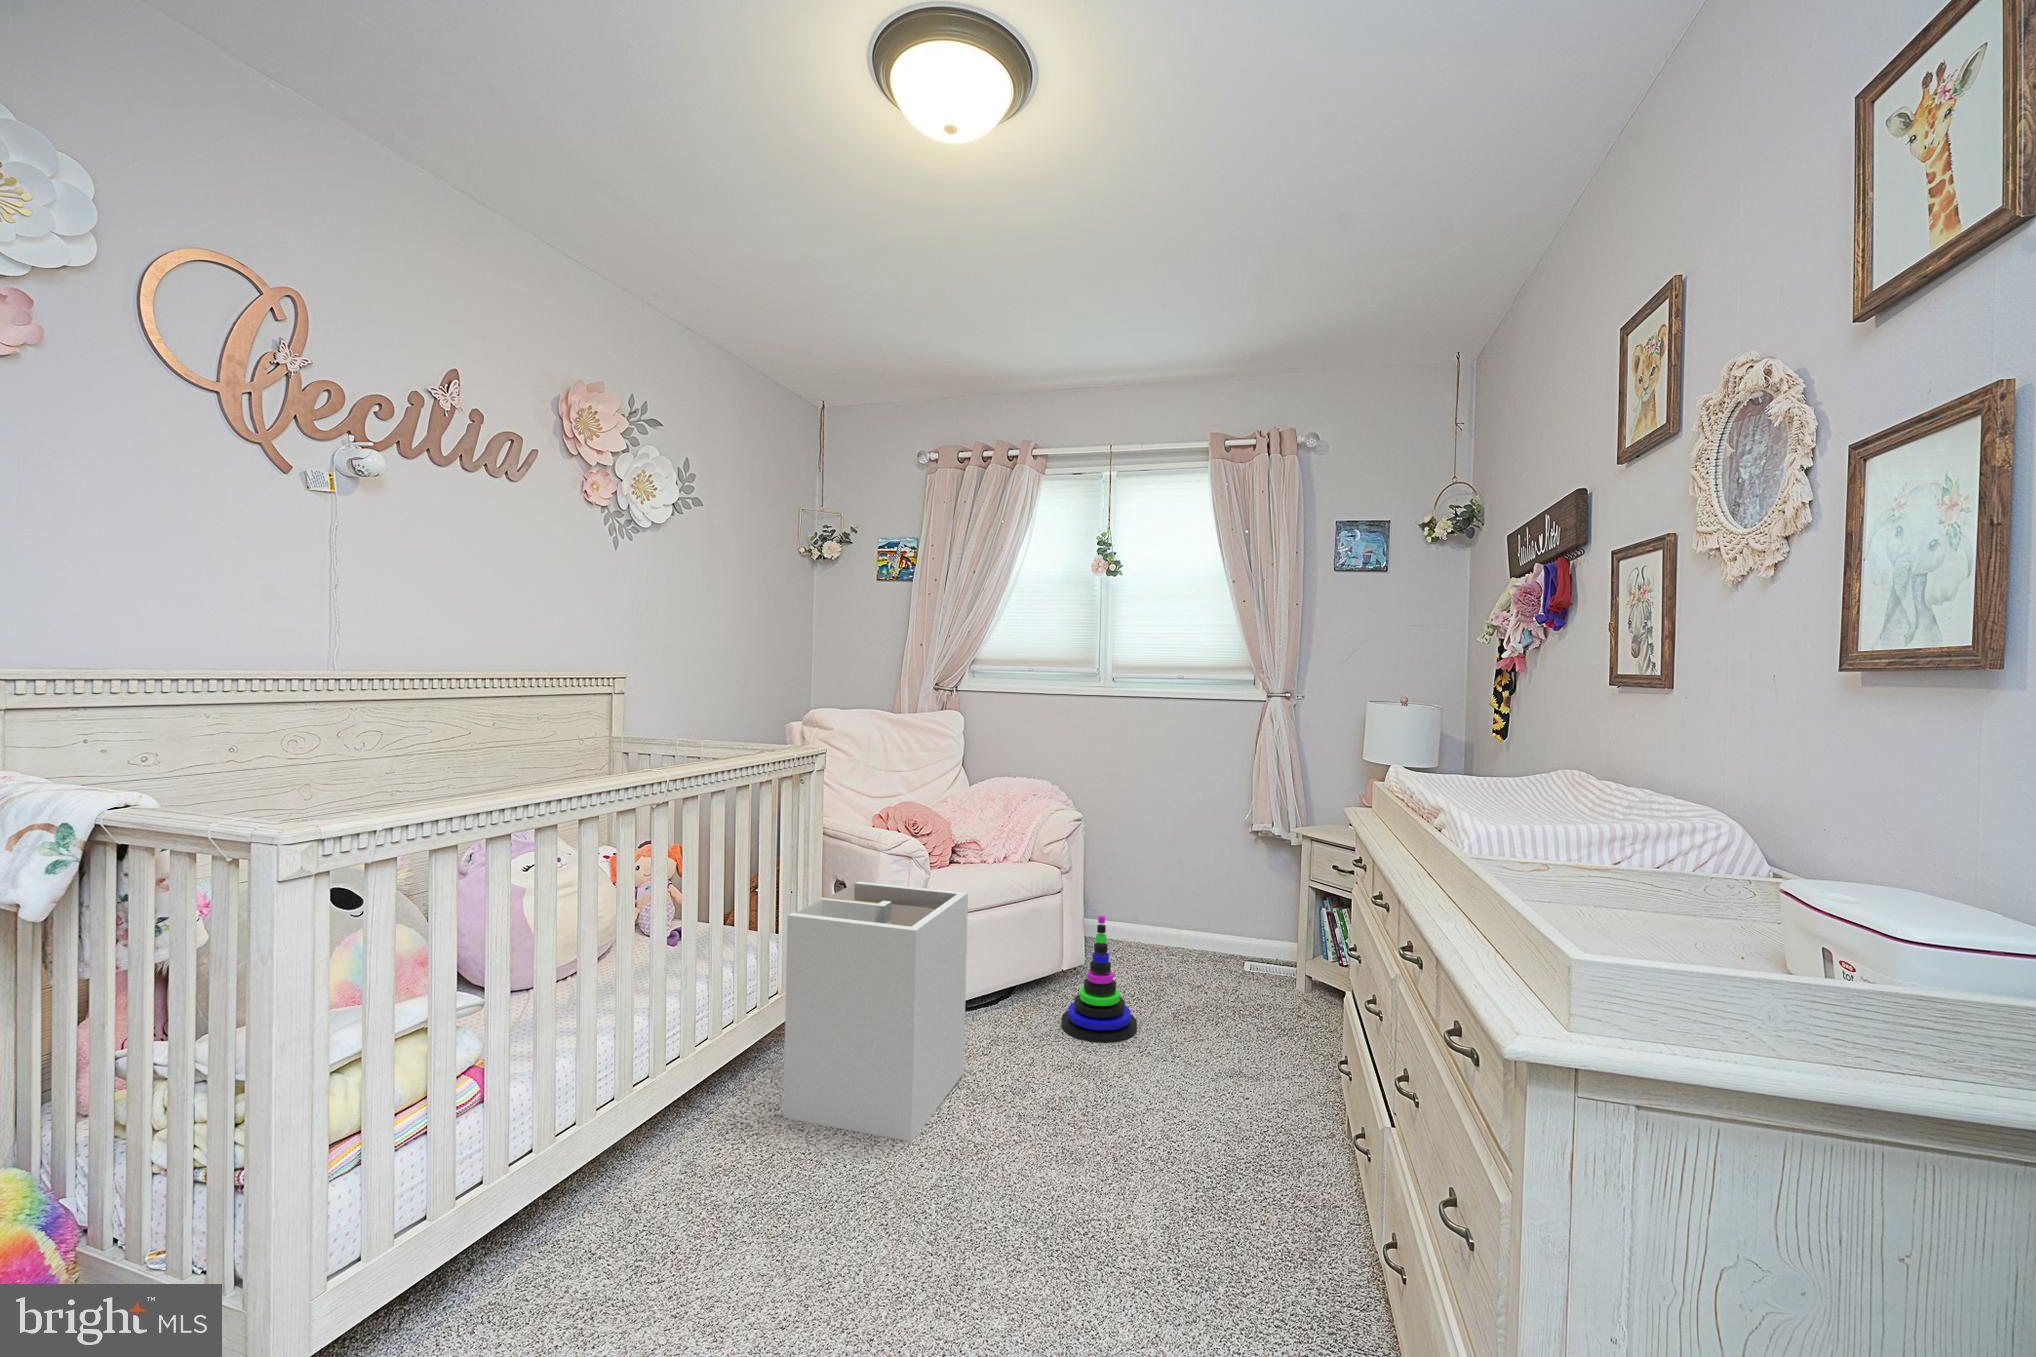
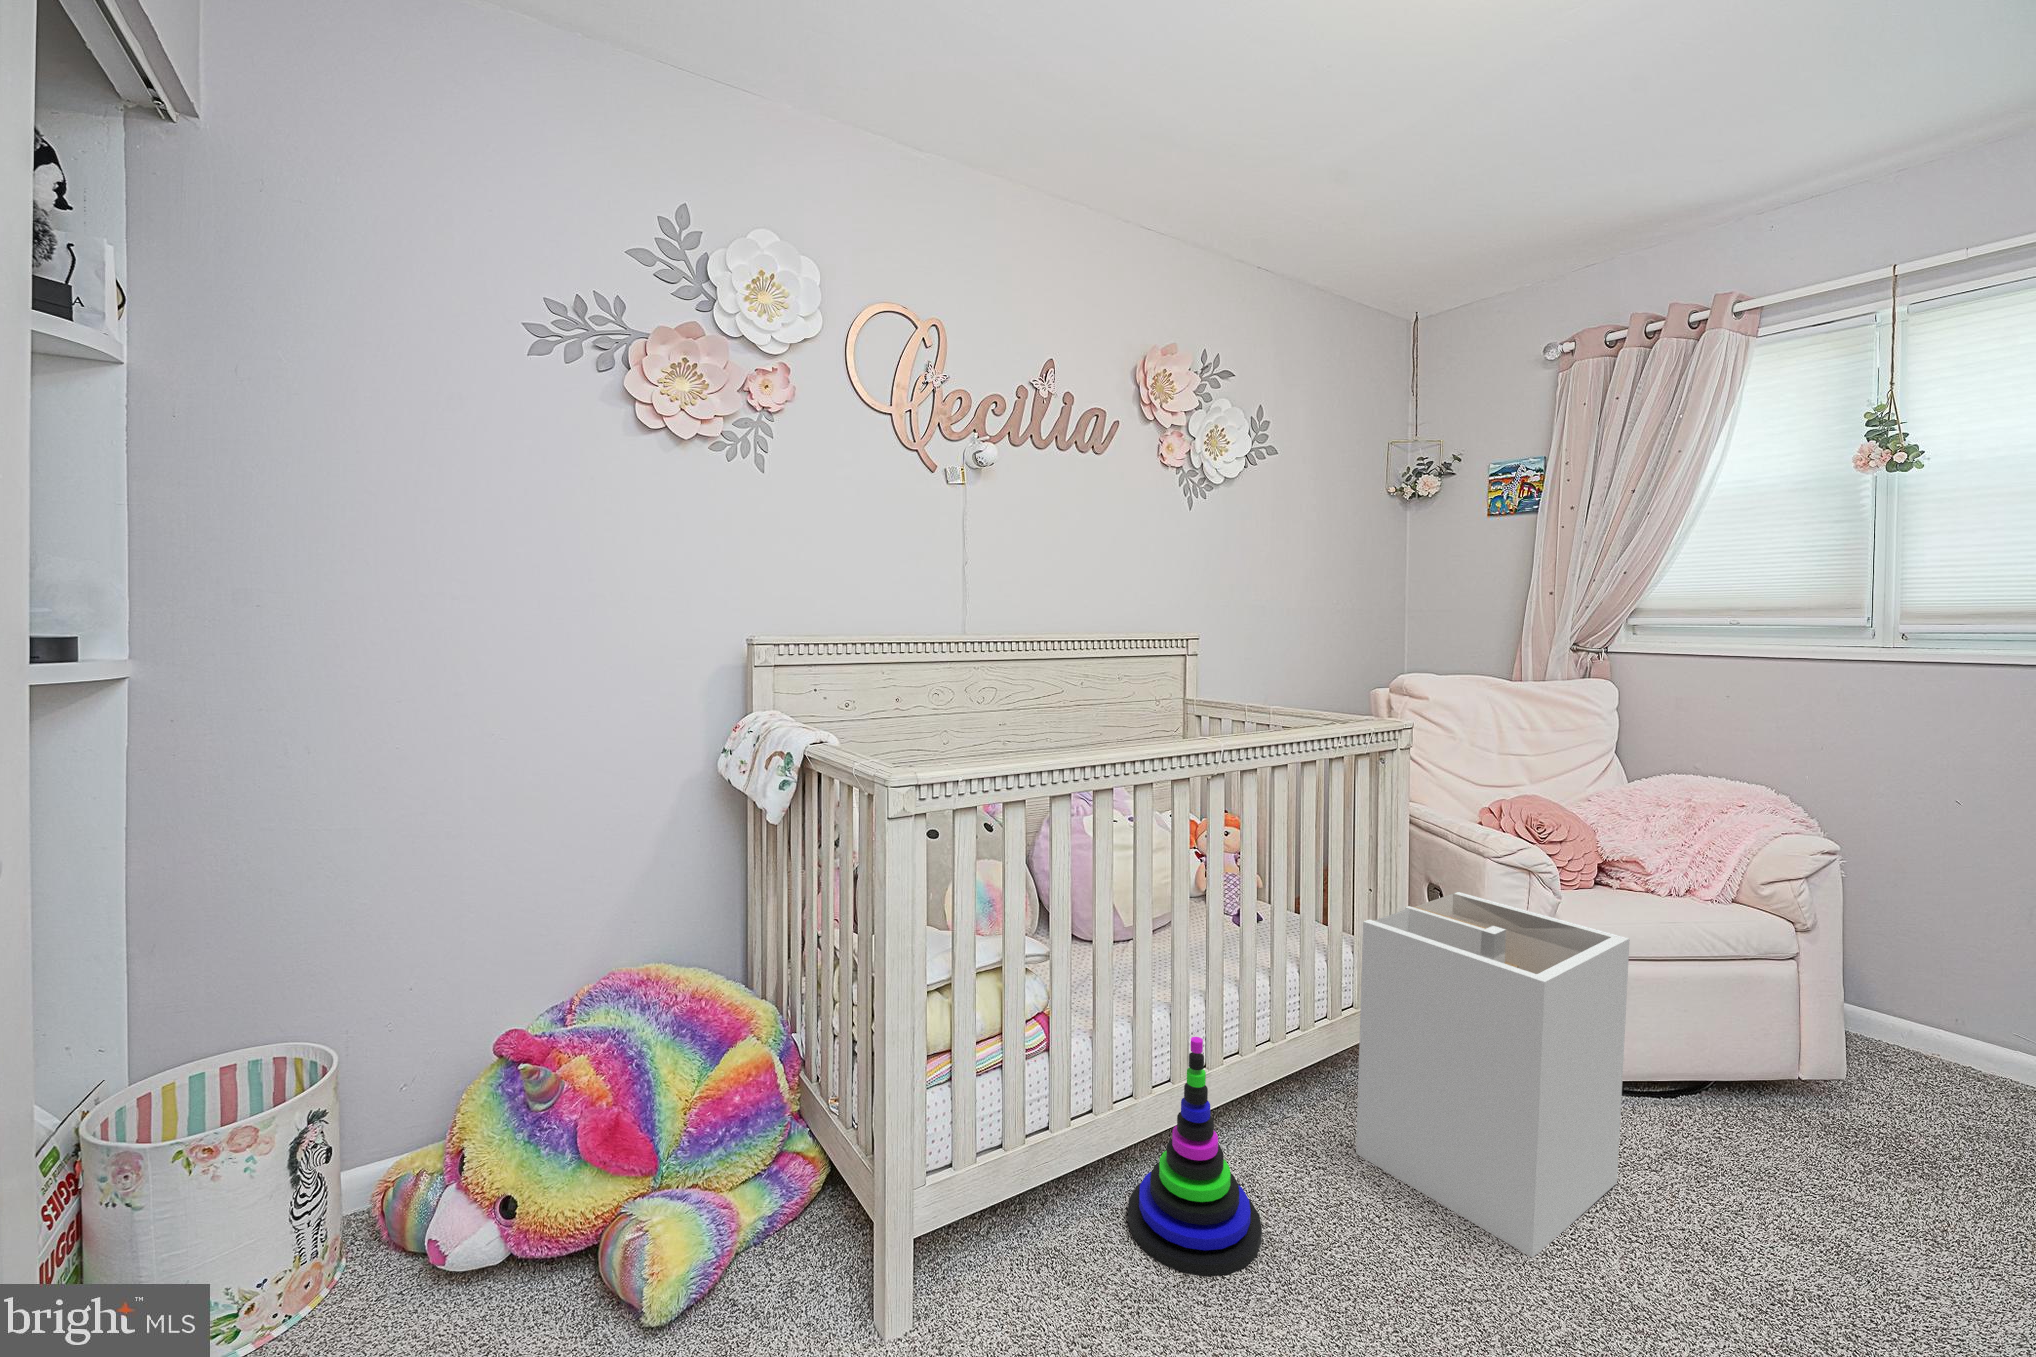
stacking toy: present [1061,915,1137,1043] -> present [1128,1037,1262,1277]

